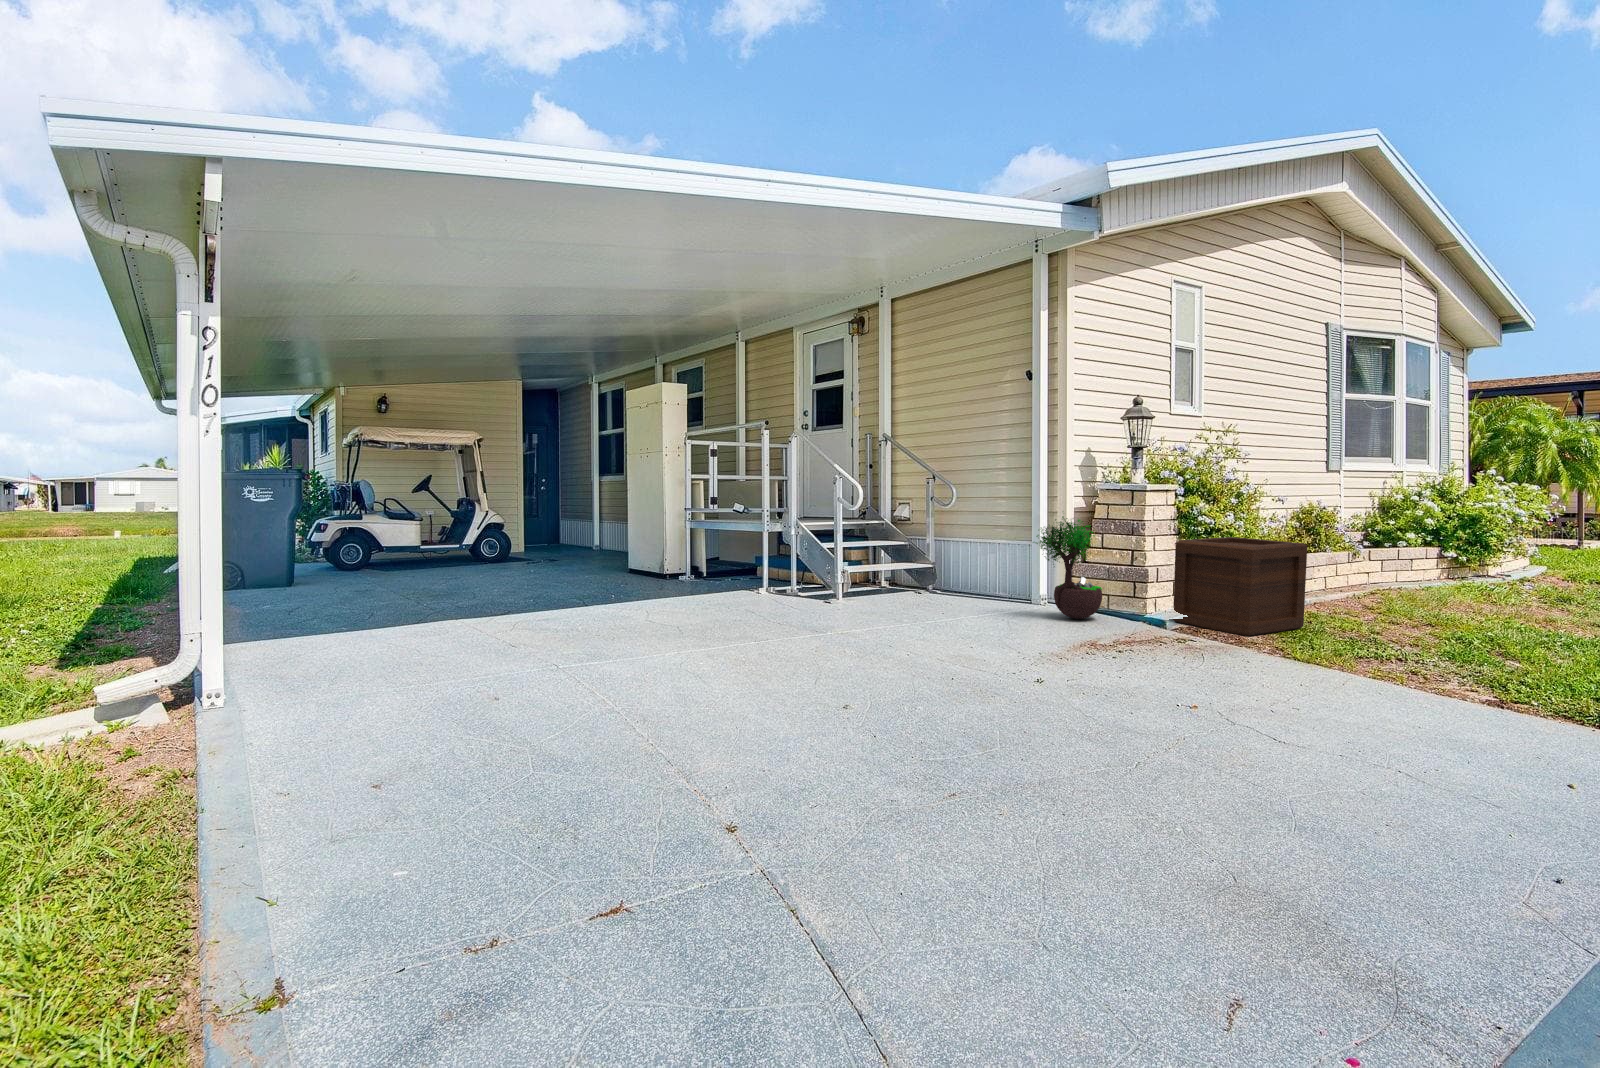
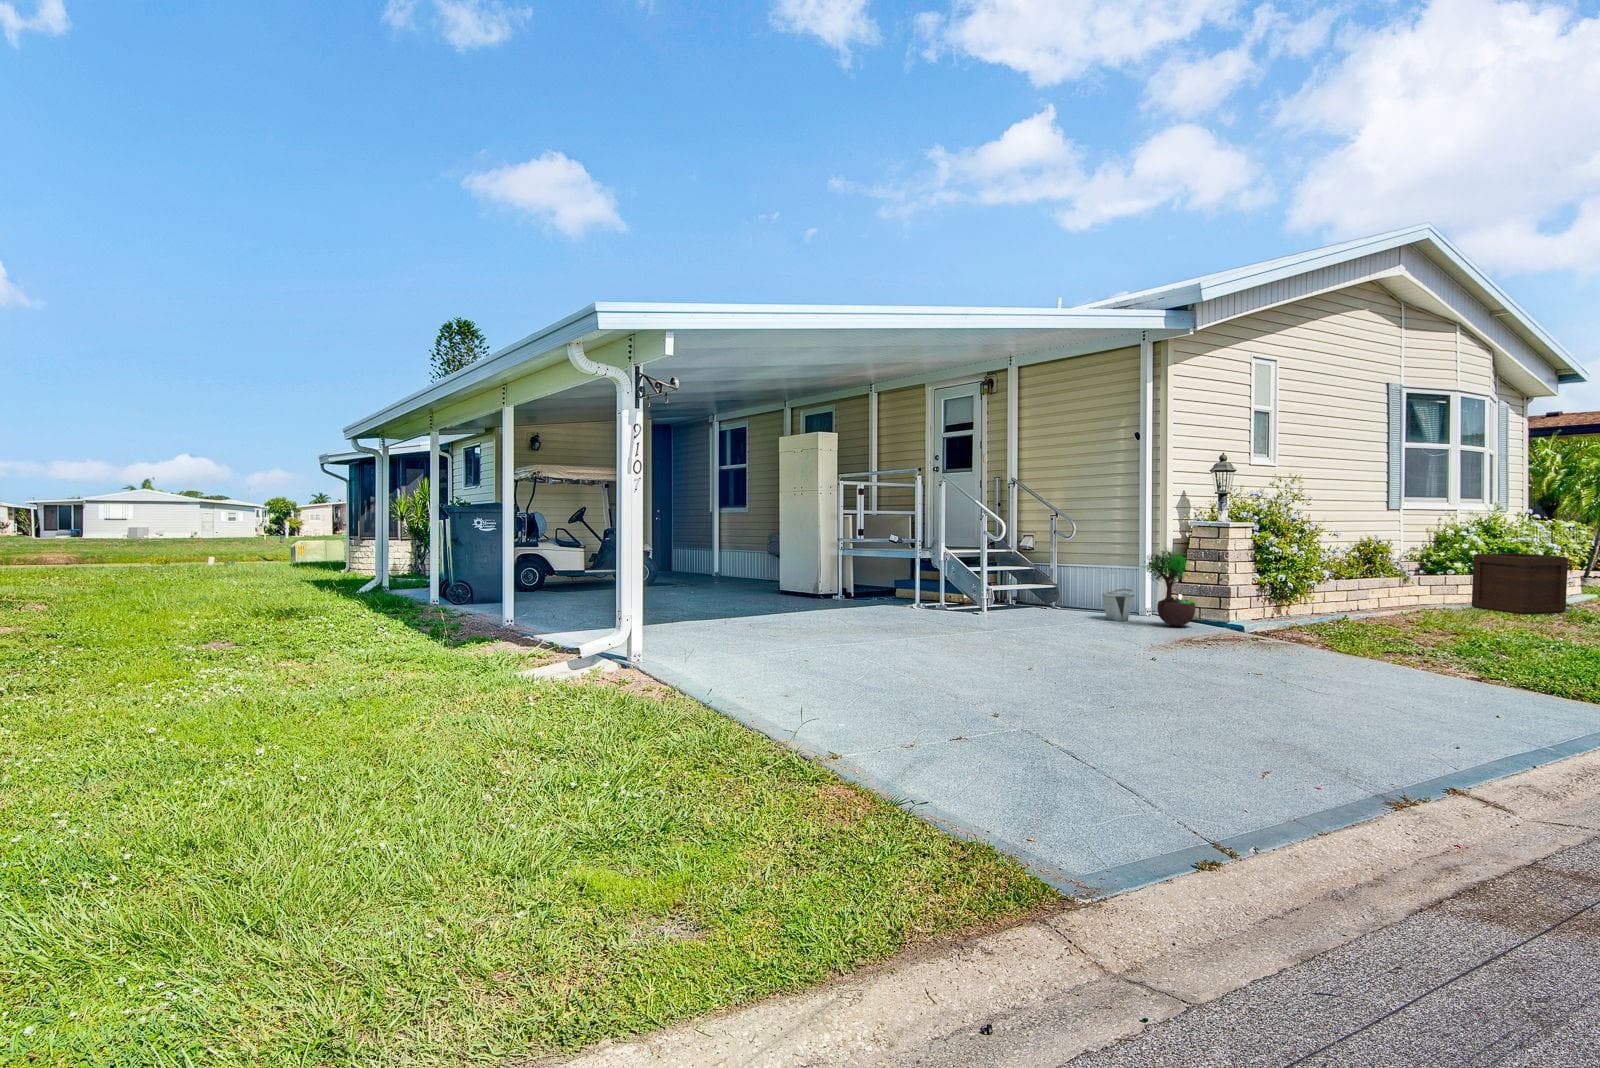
wooden crate: present [1173,537,1307,636] -> present [1472,553,1568,614]
bucket: none [986,569,1026,611] -> present [1102,589,1134,621]

